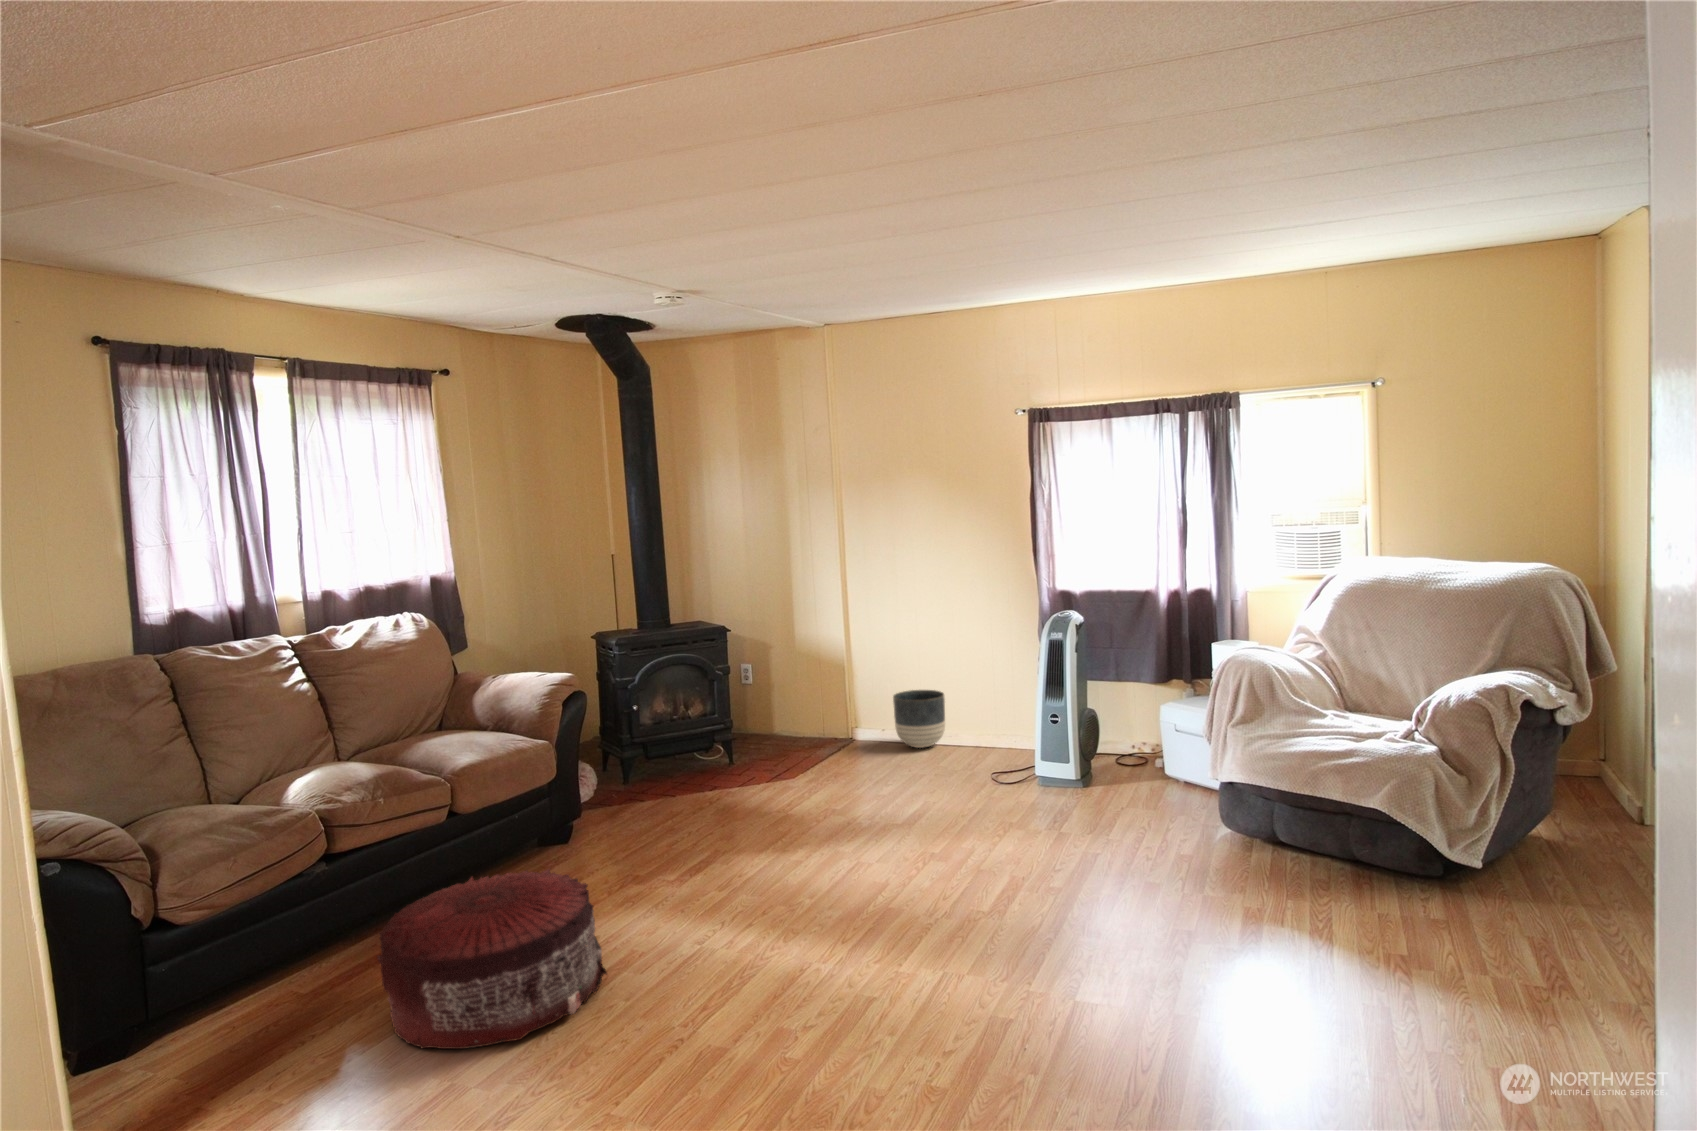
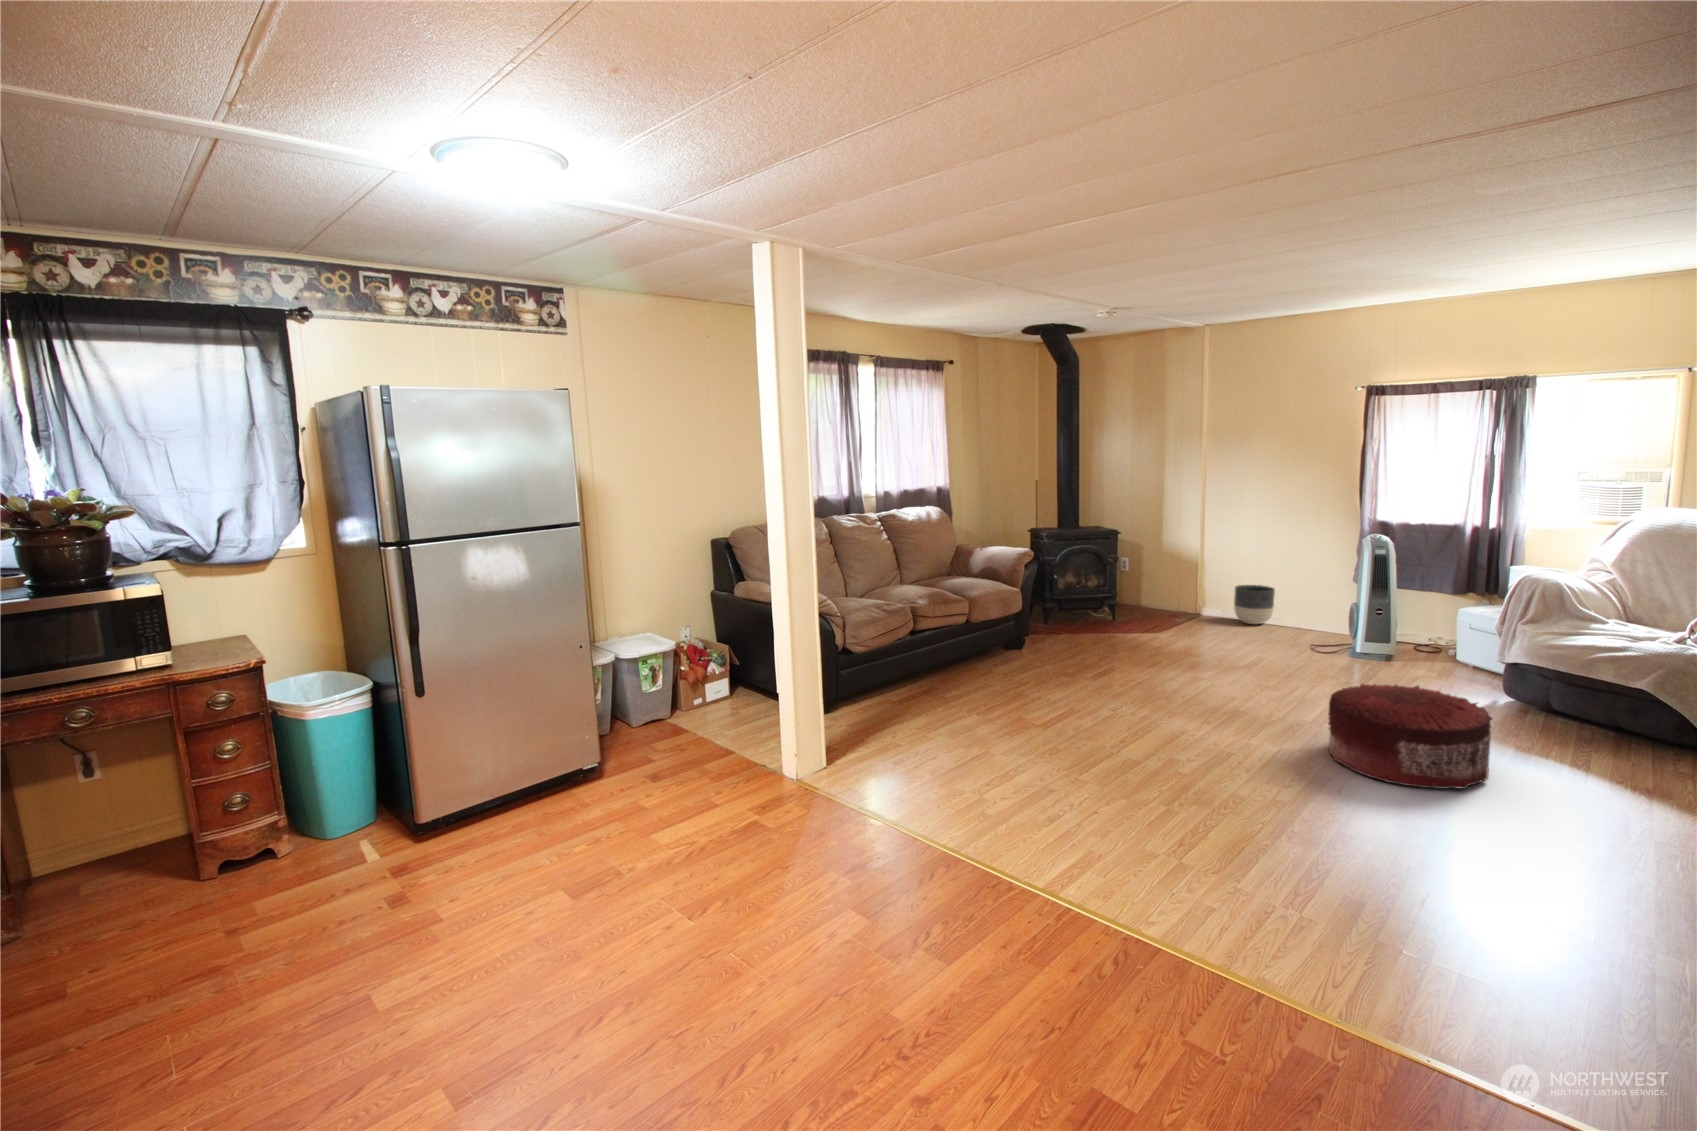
pouf: present [377,869,607,1049] -> present [1328,684,1492,789]

